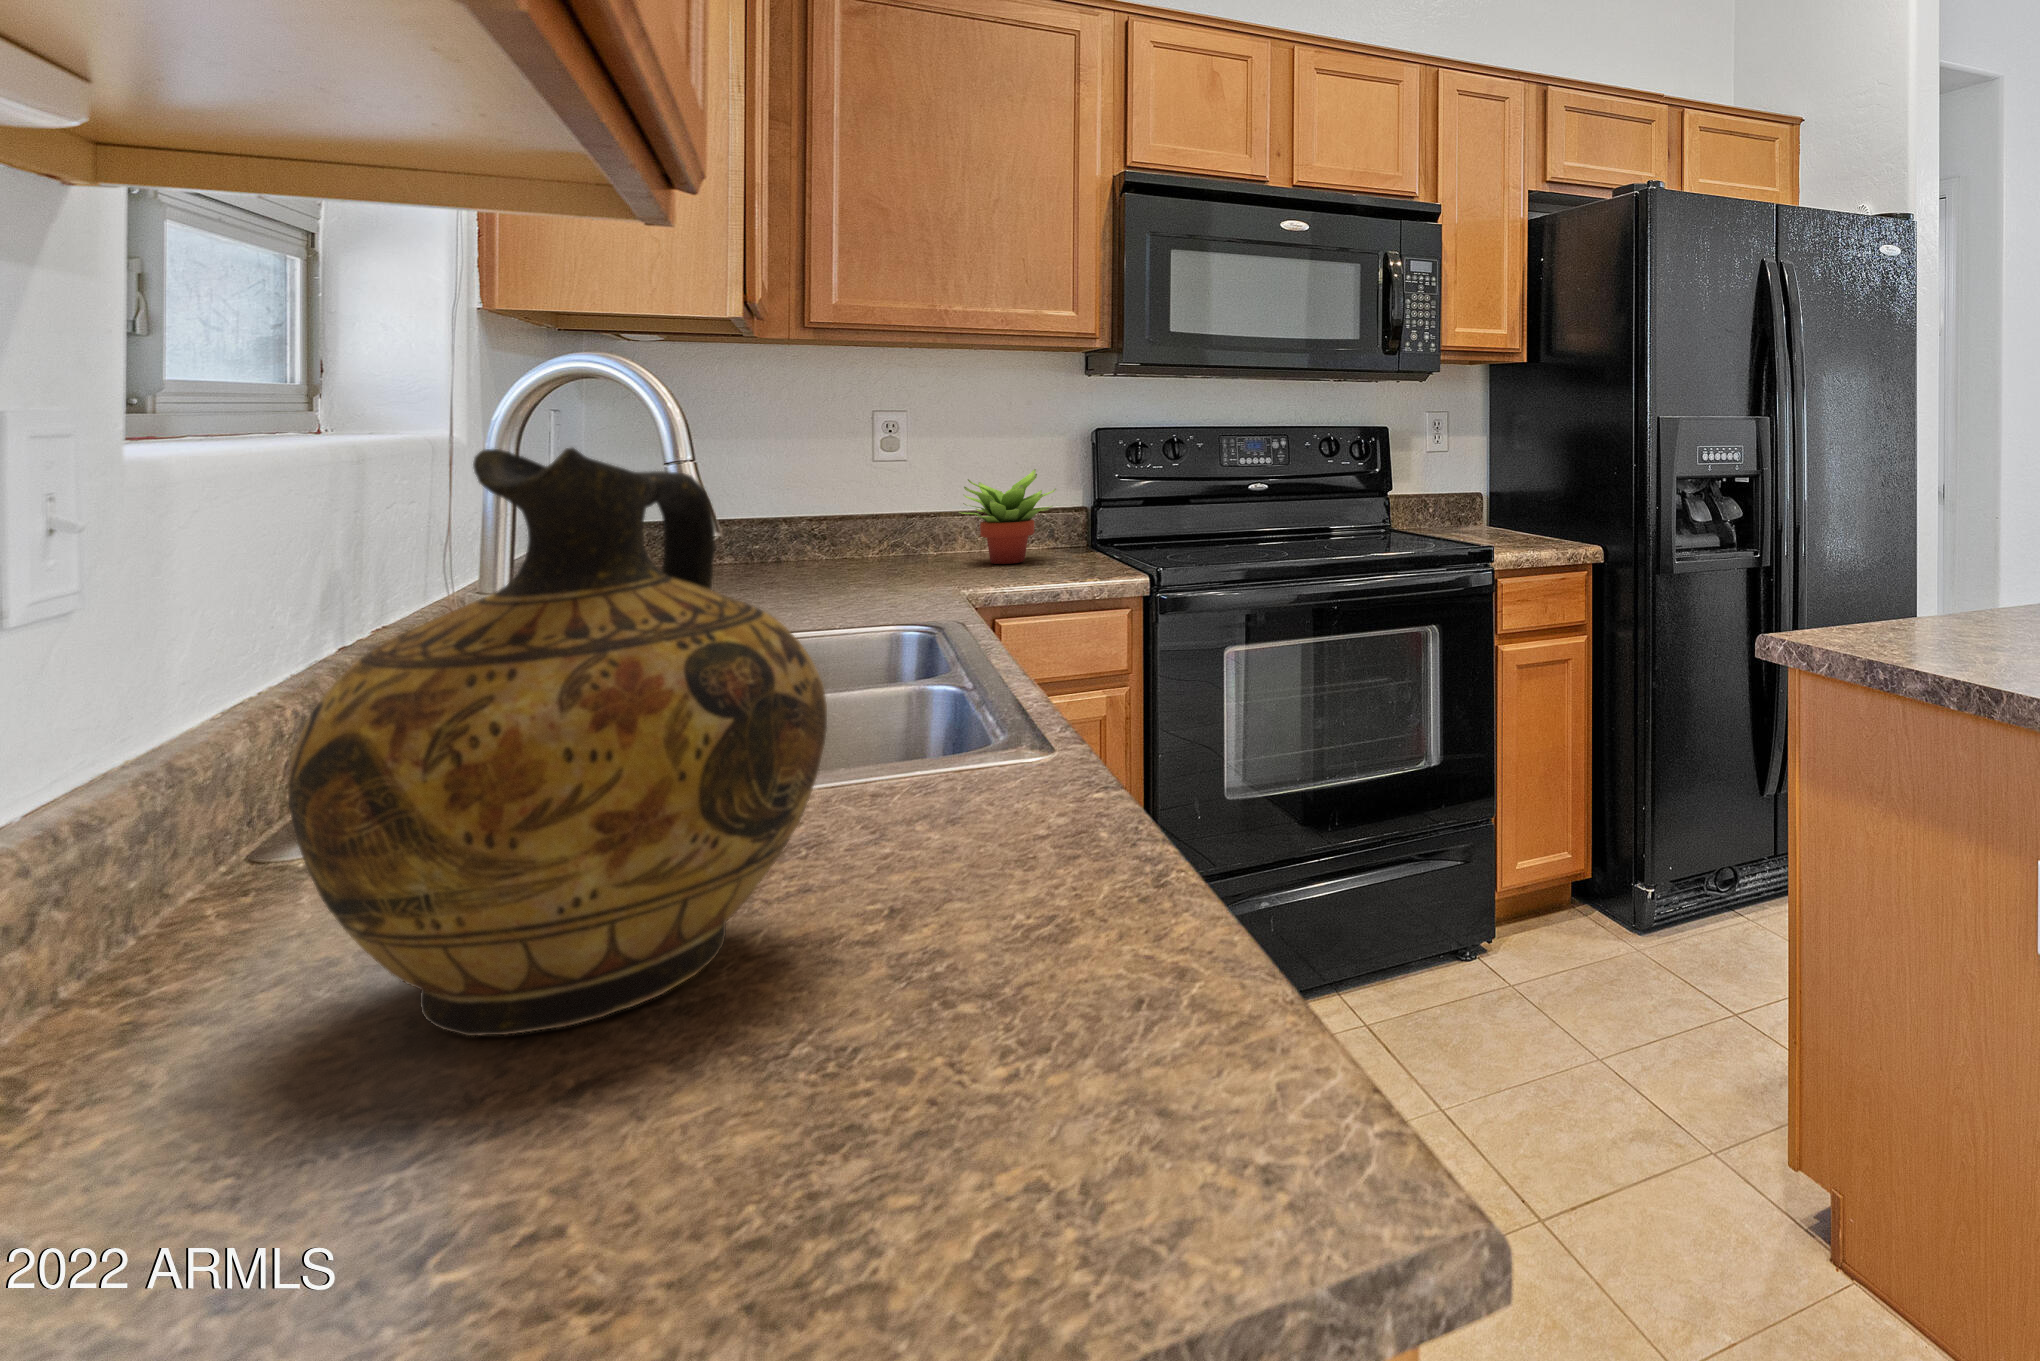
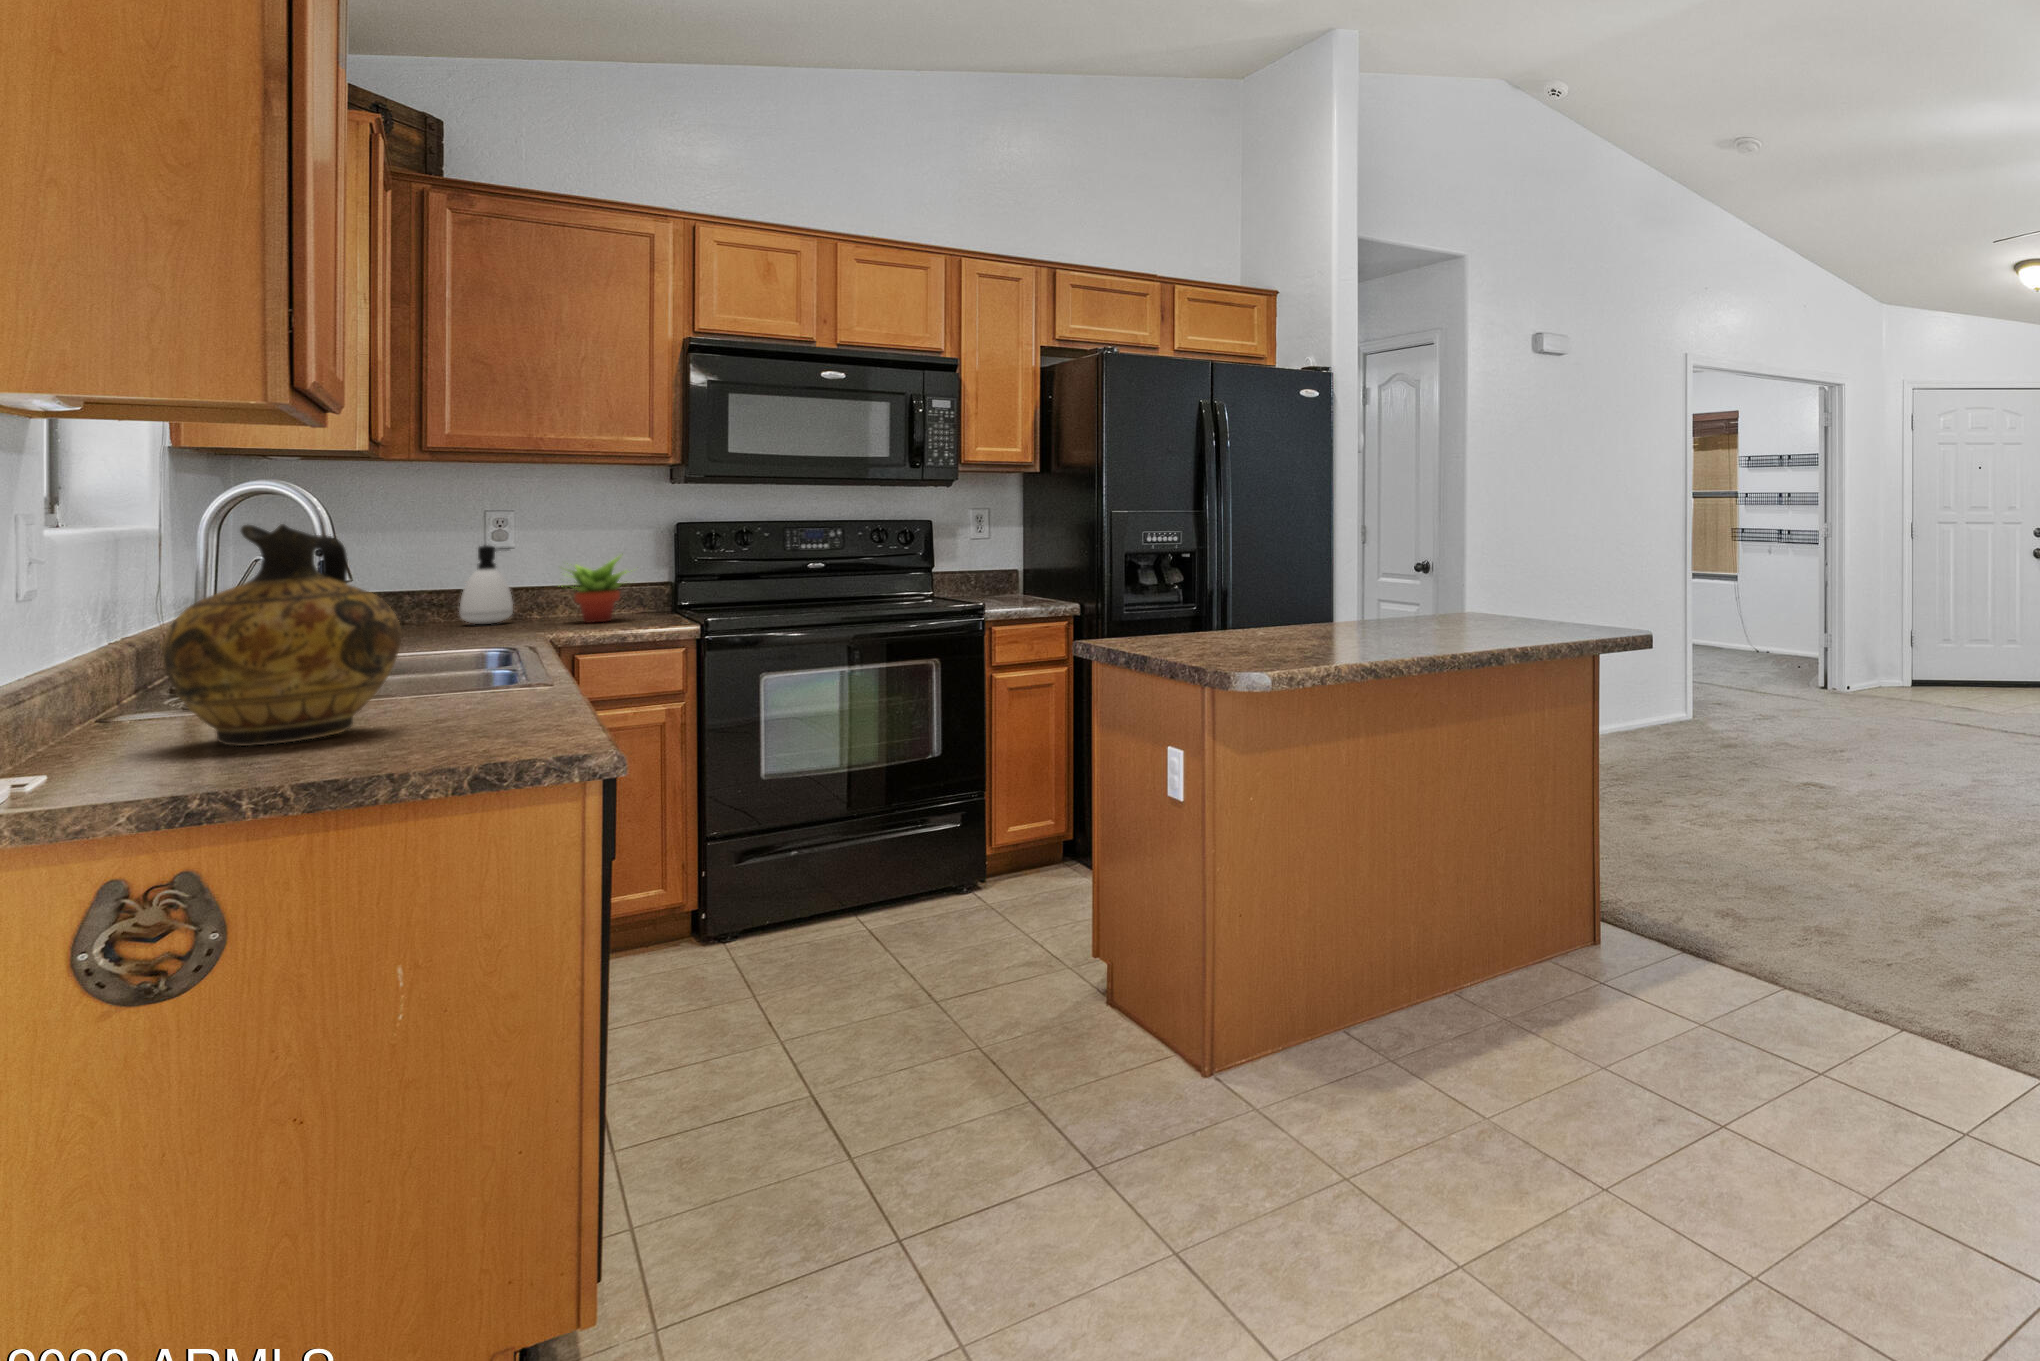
soap dispenser: none [842,456,905,562] -> present [460,545,513,624]

